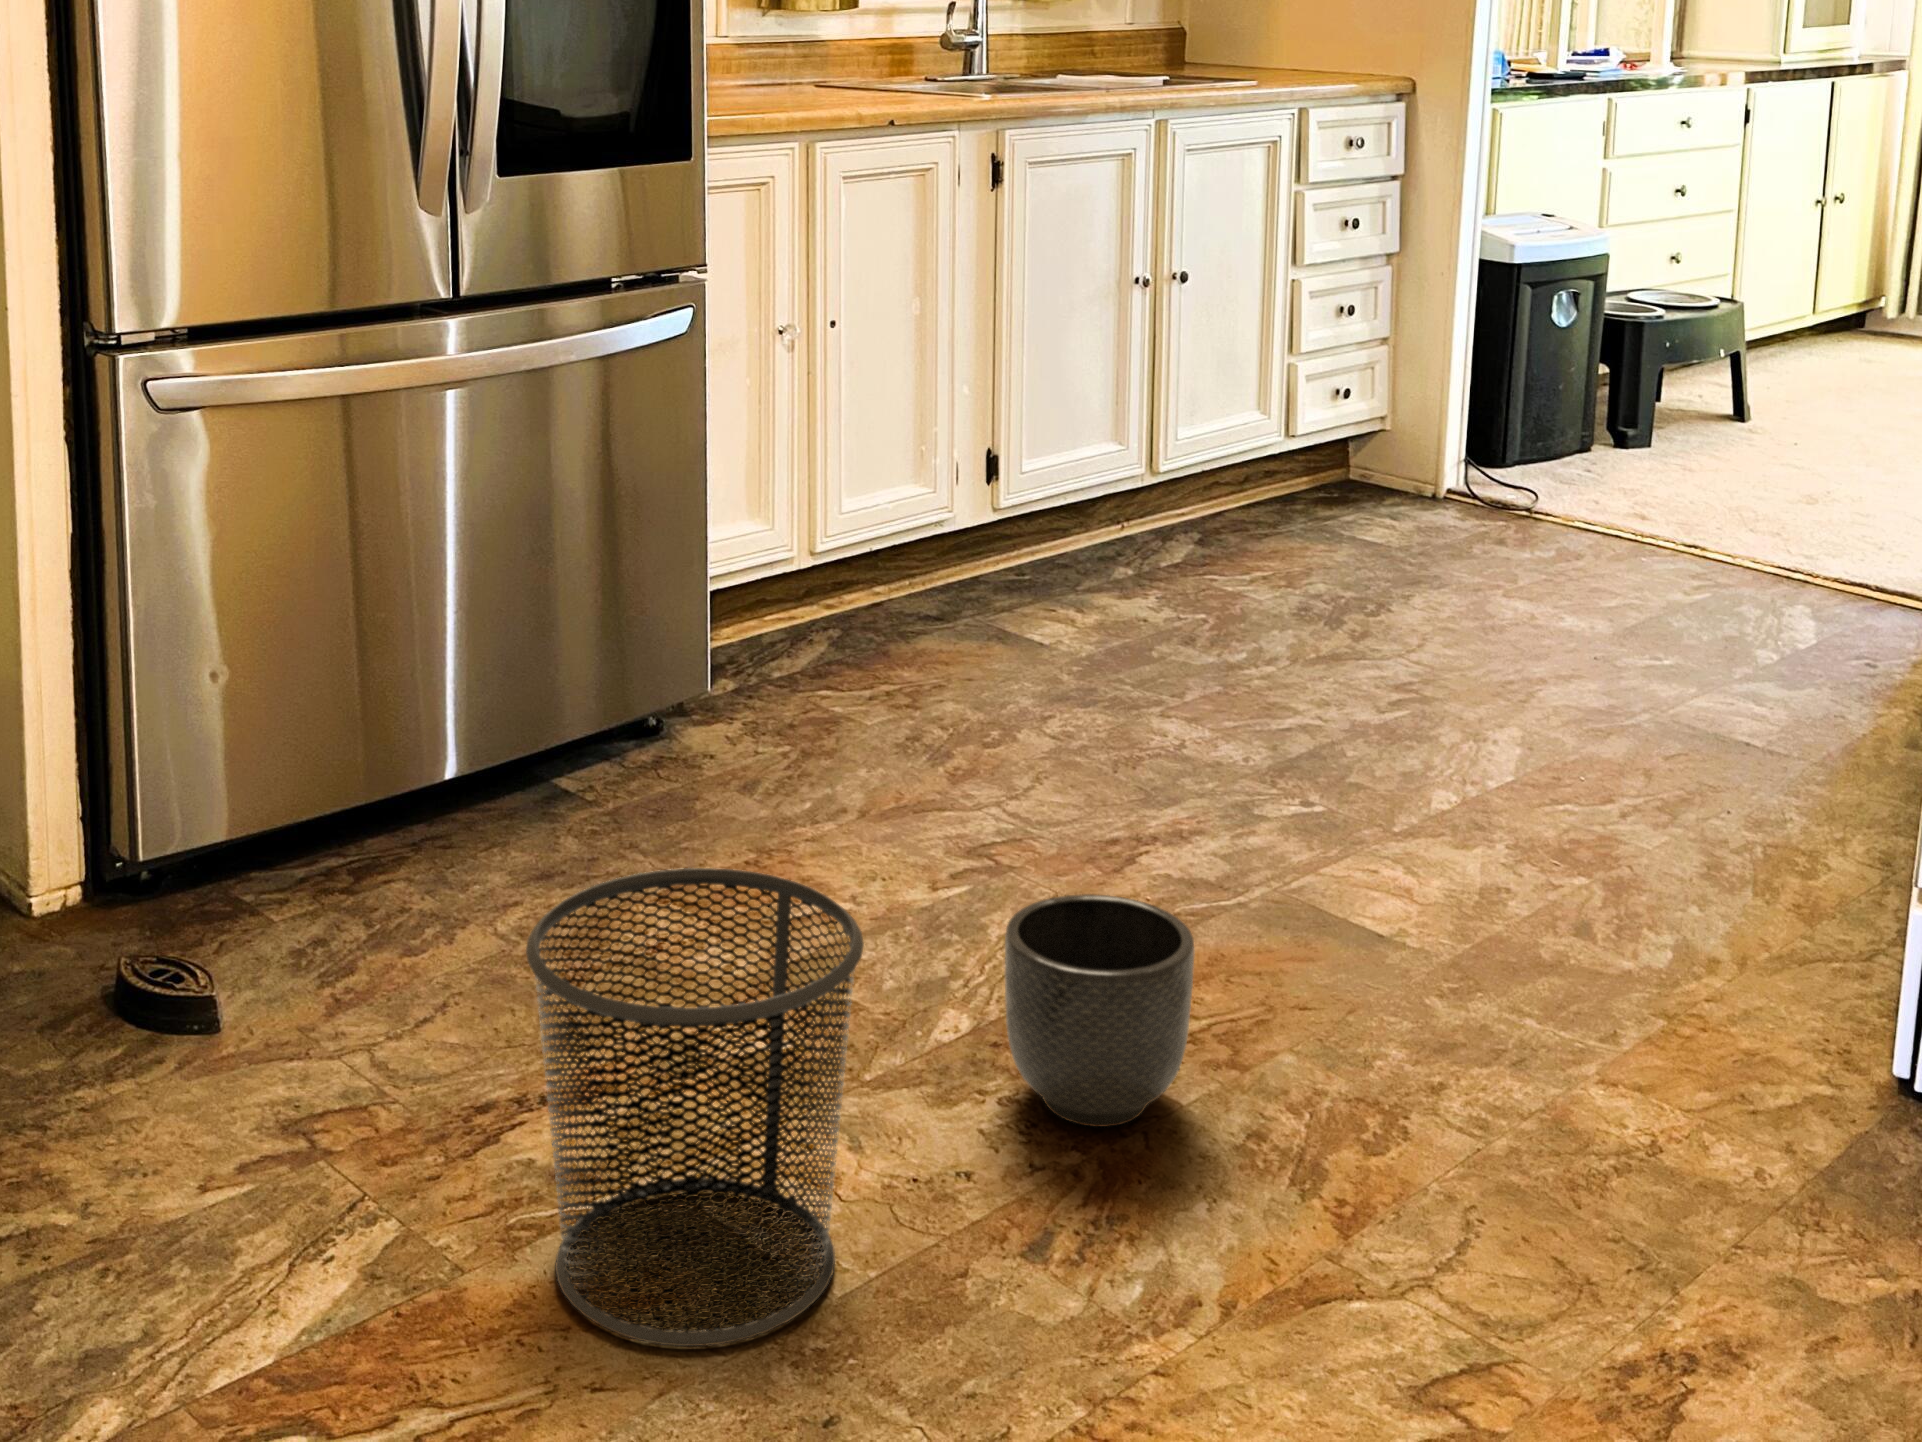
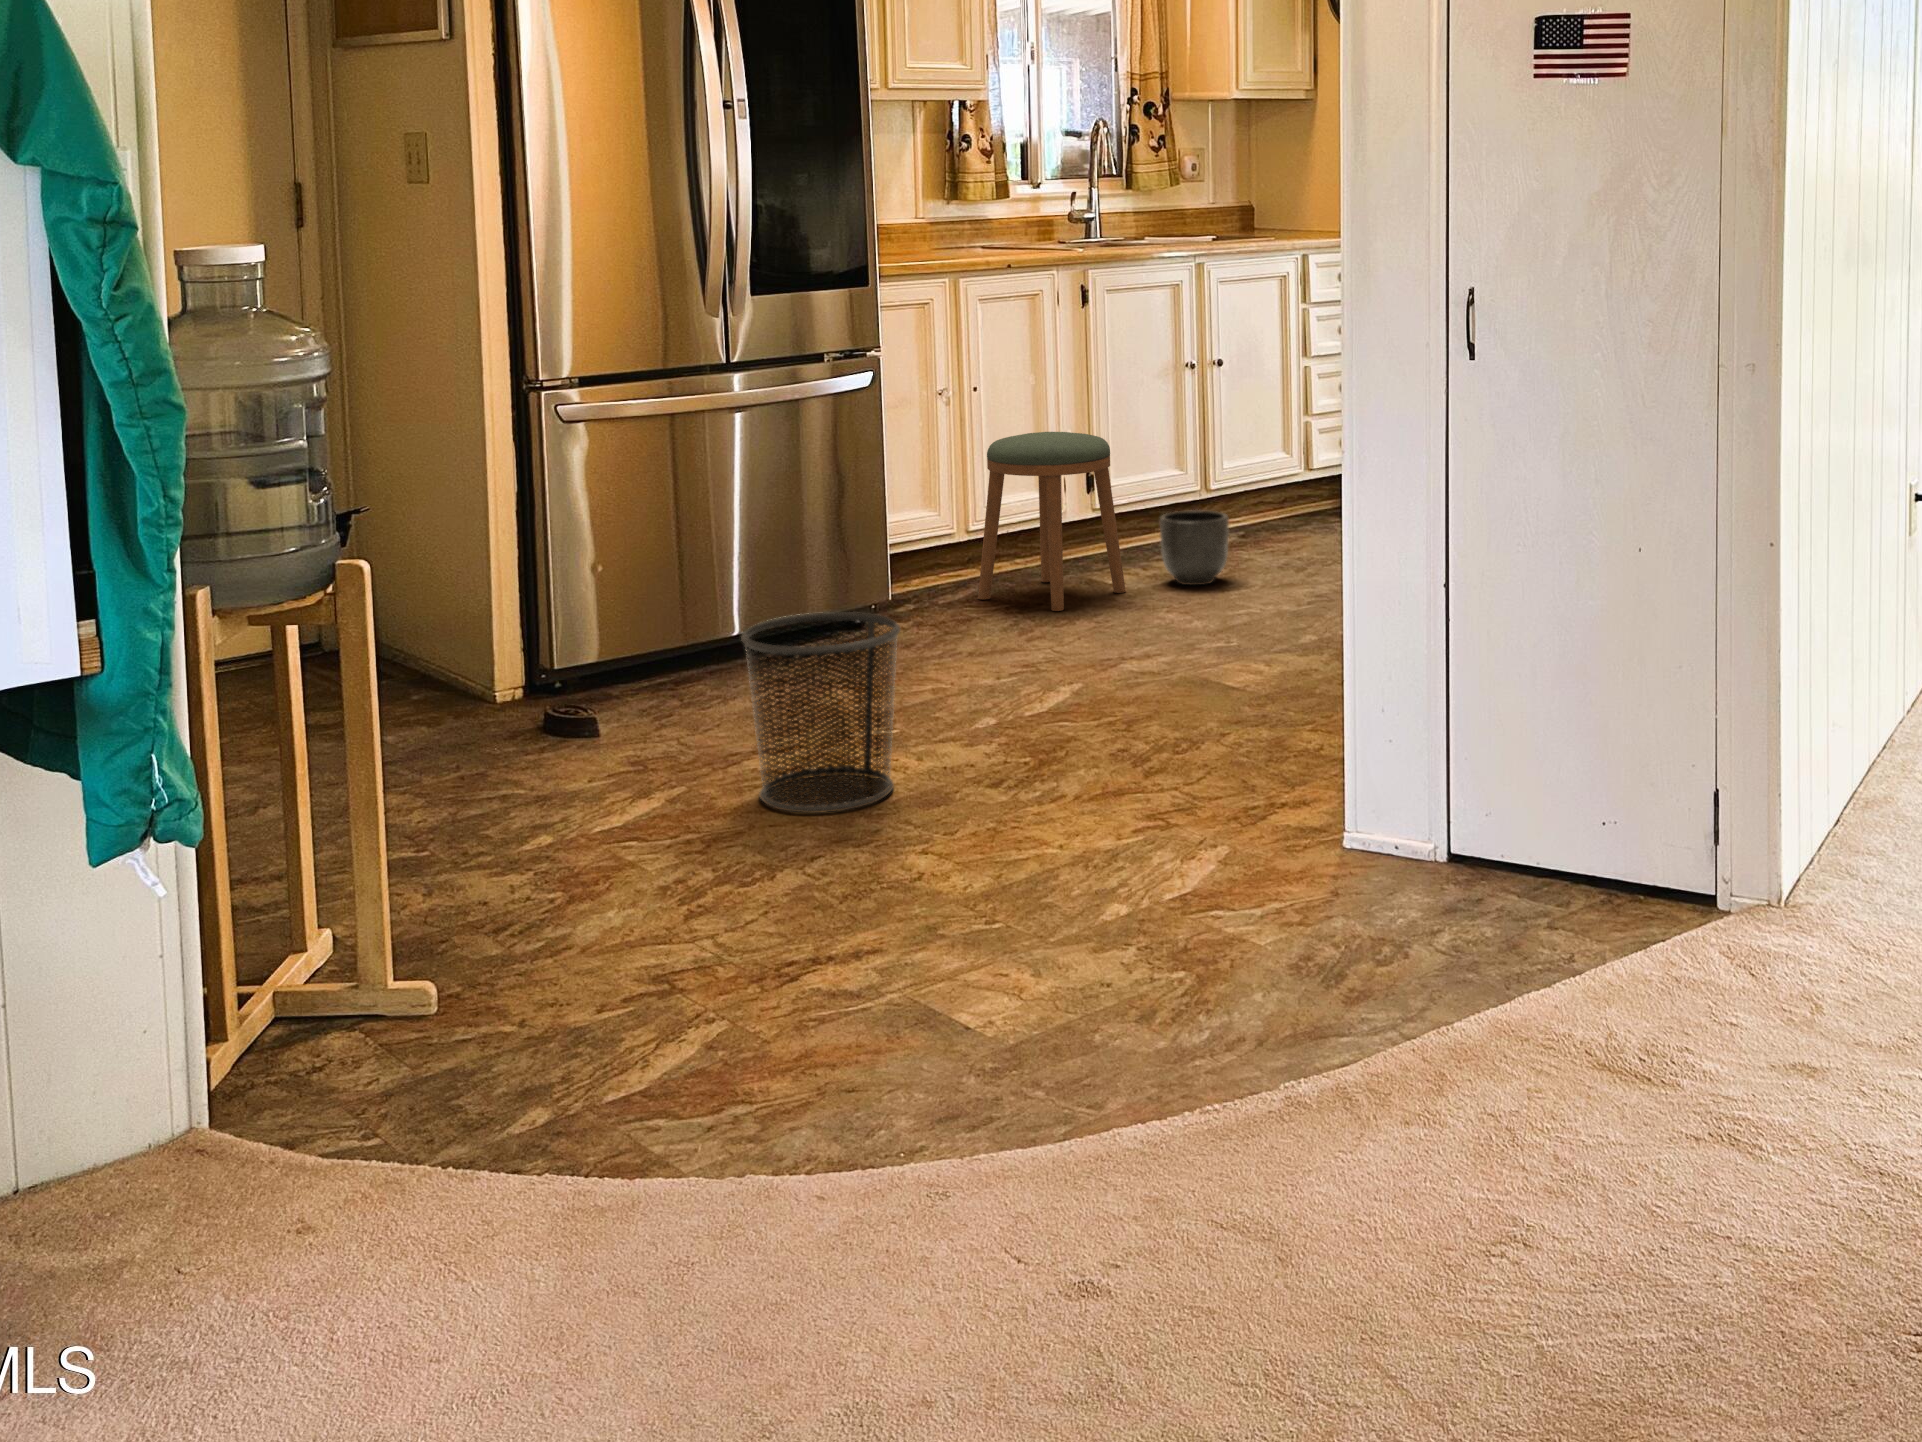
stool: none [834,396,1072,704] -> present [978,432,1126,611]
planter: present [1005,894,1195,1127] -> present [1160,510,1229,585]

